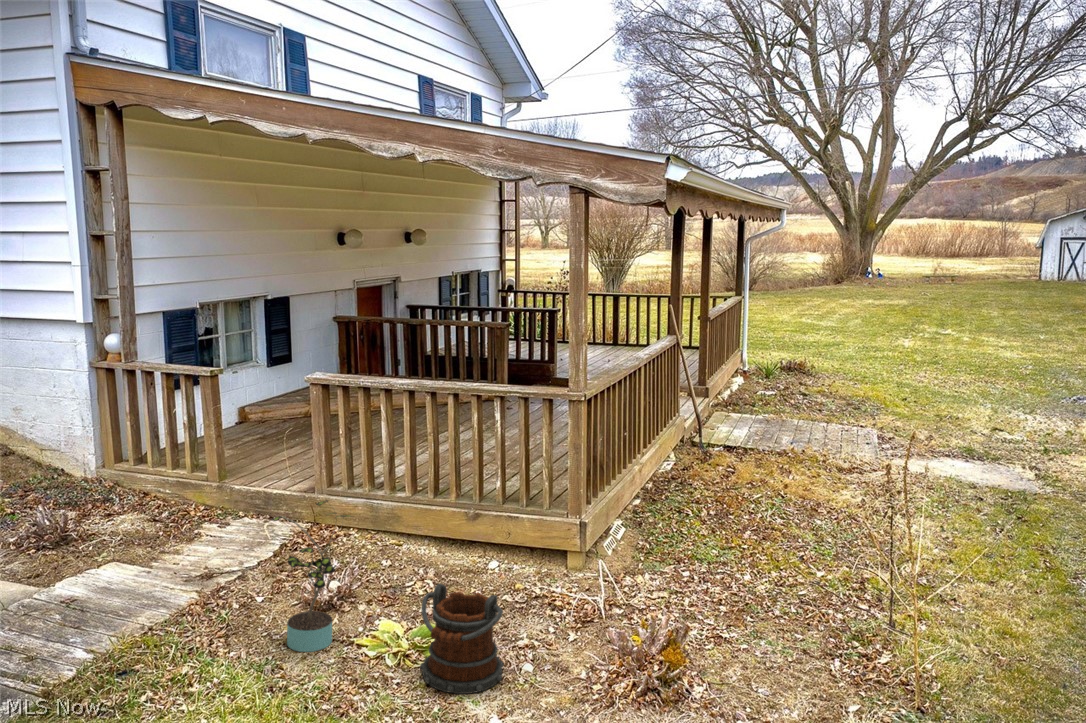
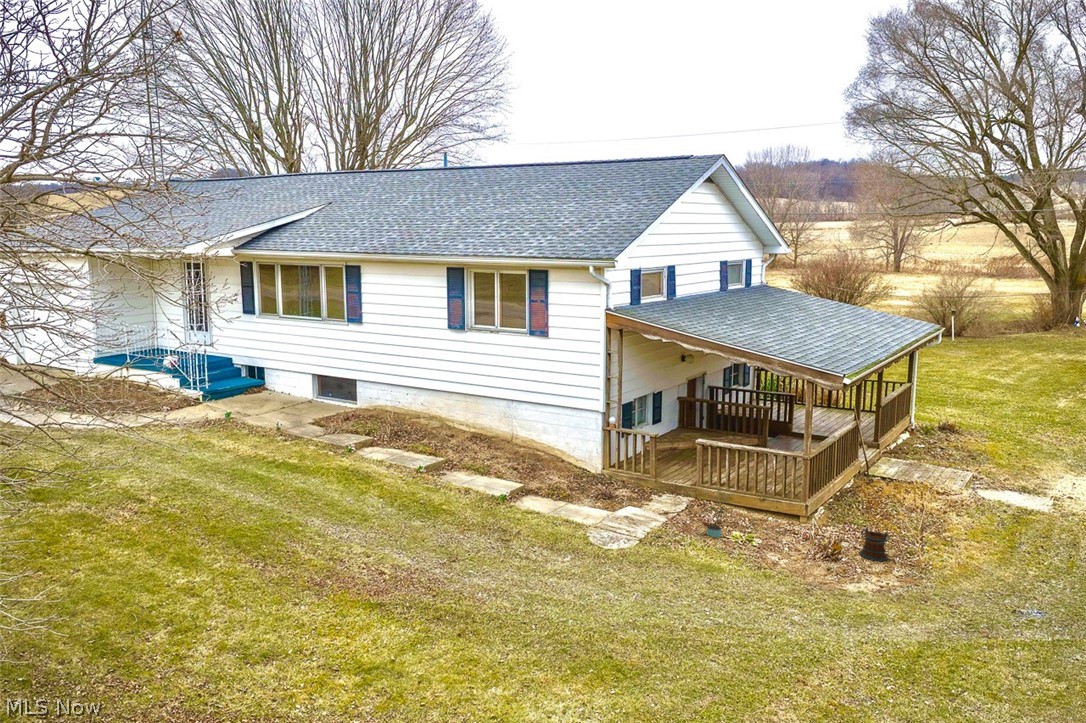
bucket: present [420,584,504,694] -> present [859,527,890,561]

